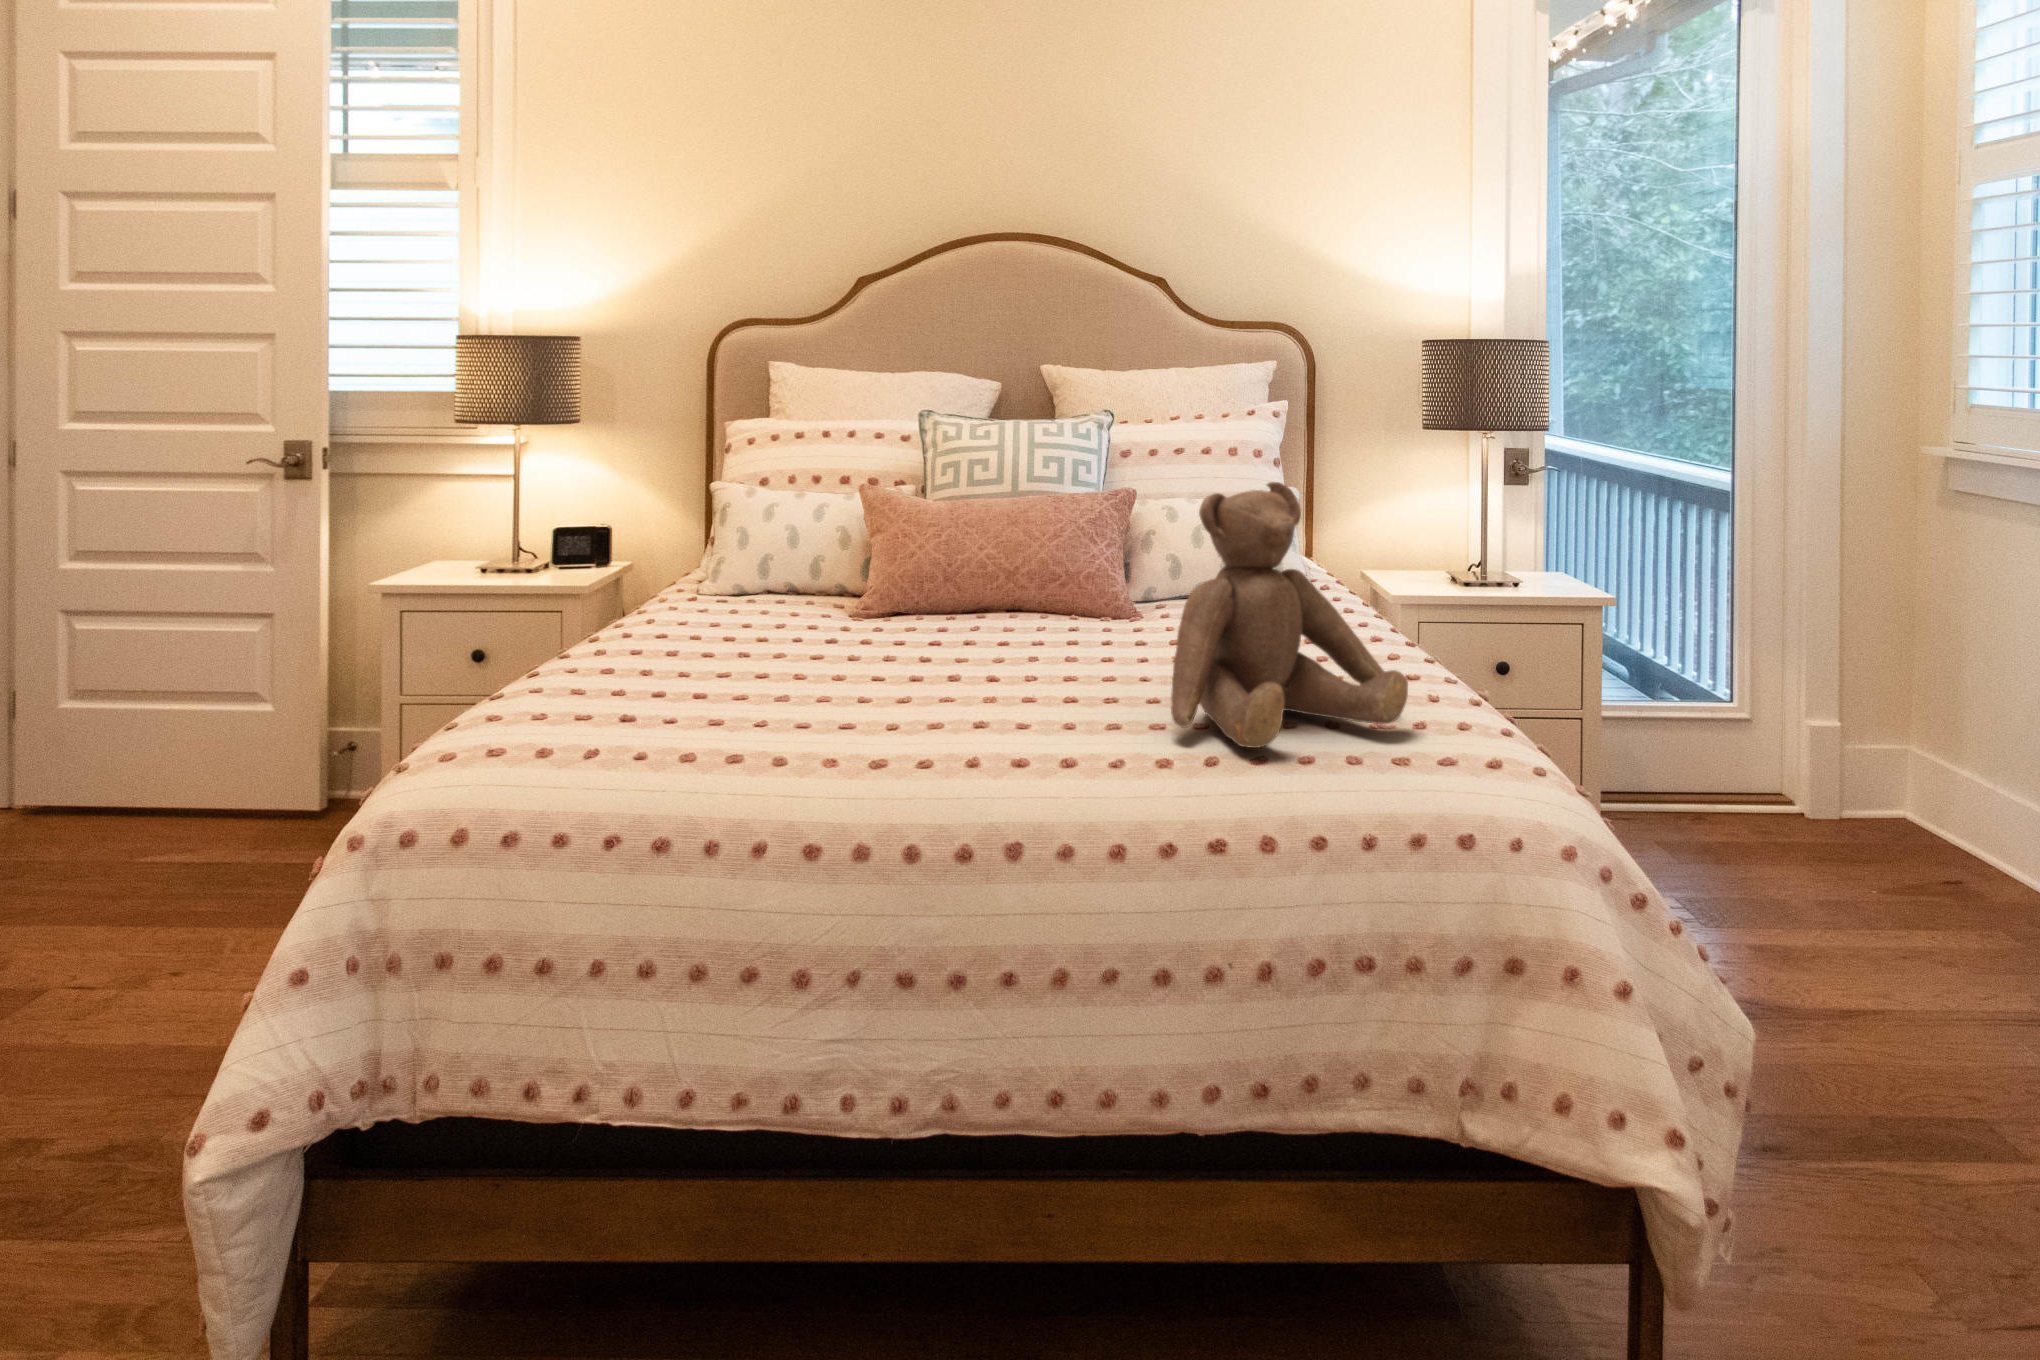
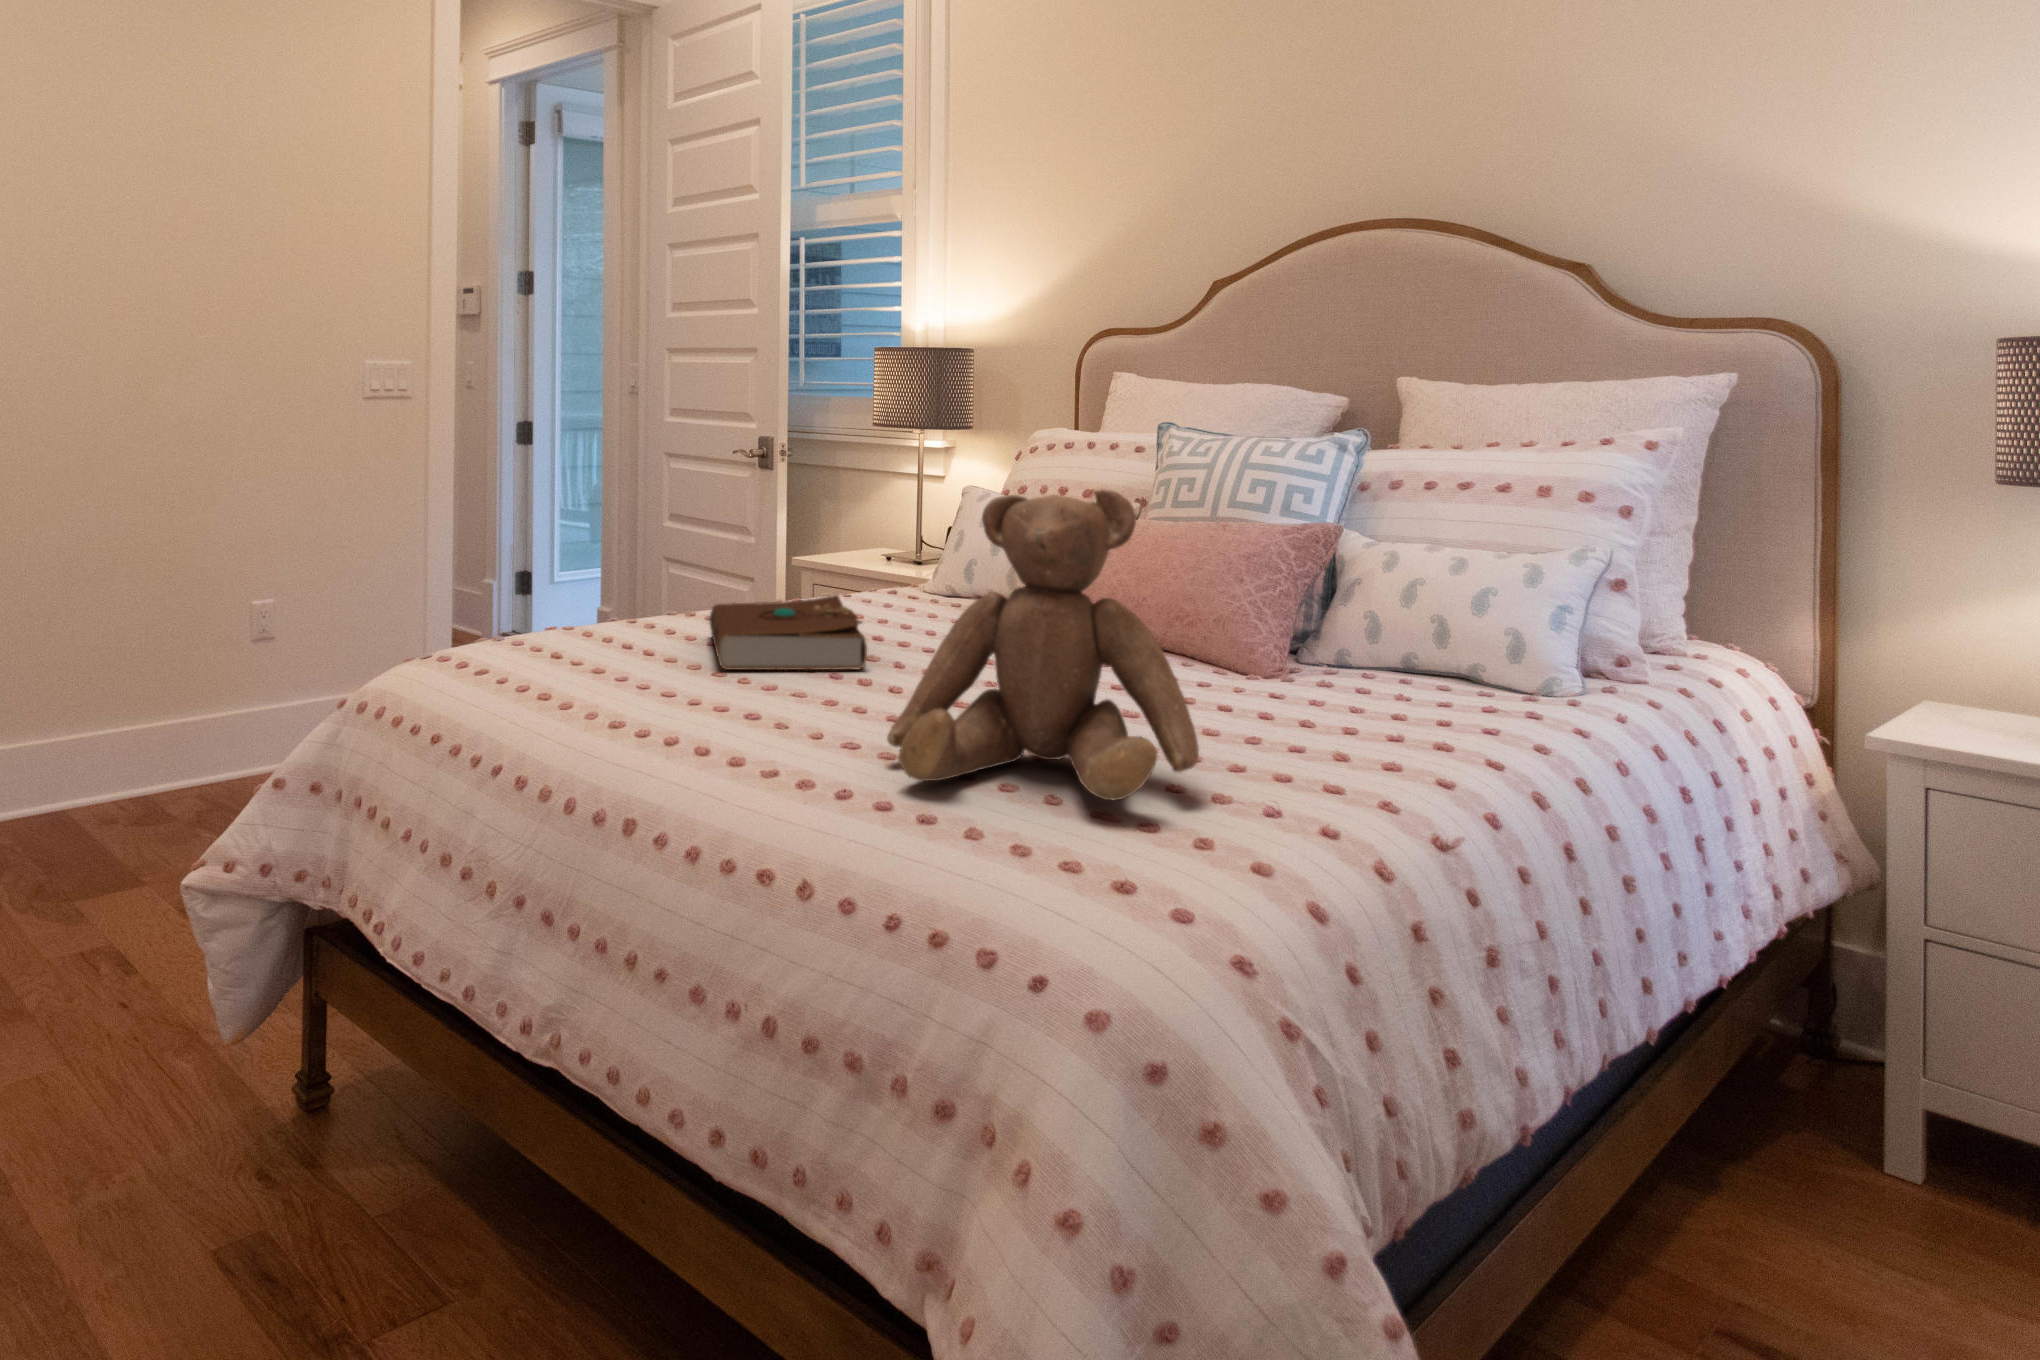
book: none [681,609,917,705] -> present [710,595,867,670]

